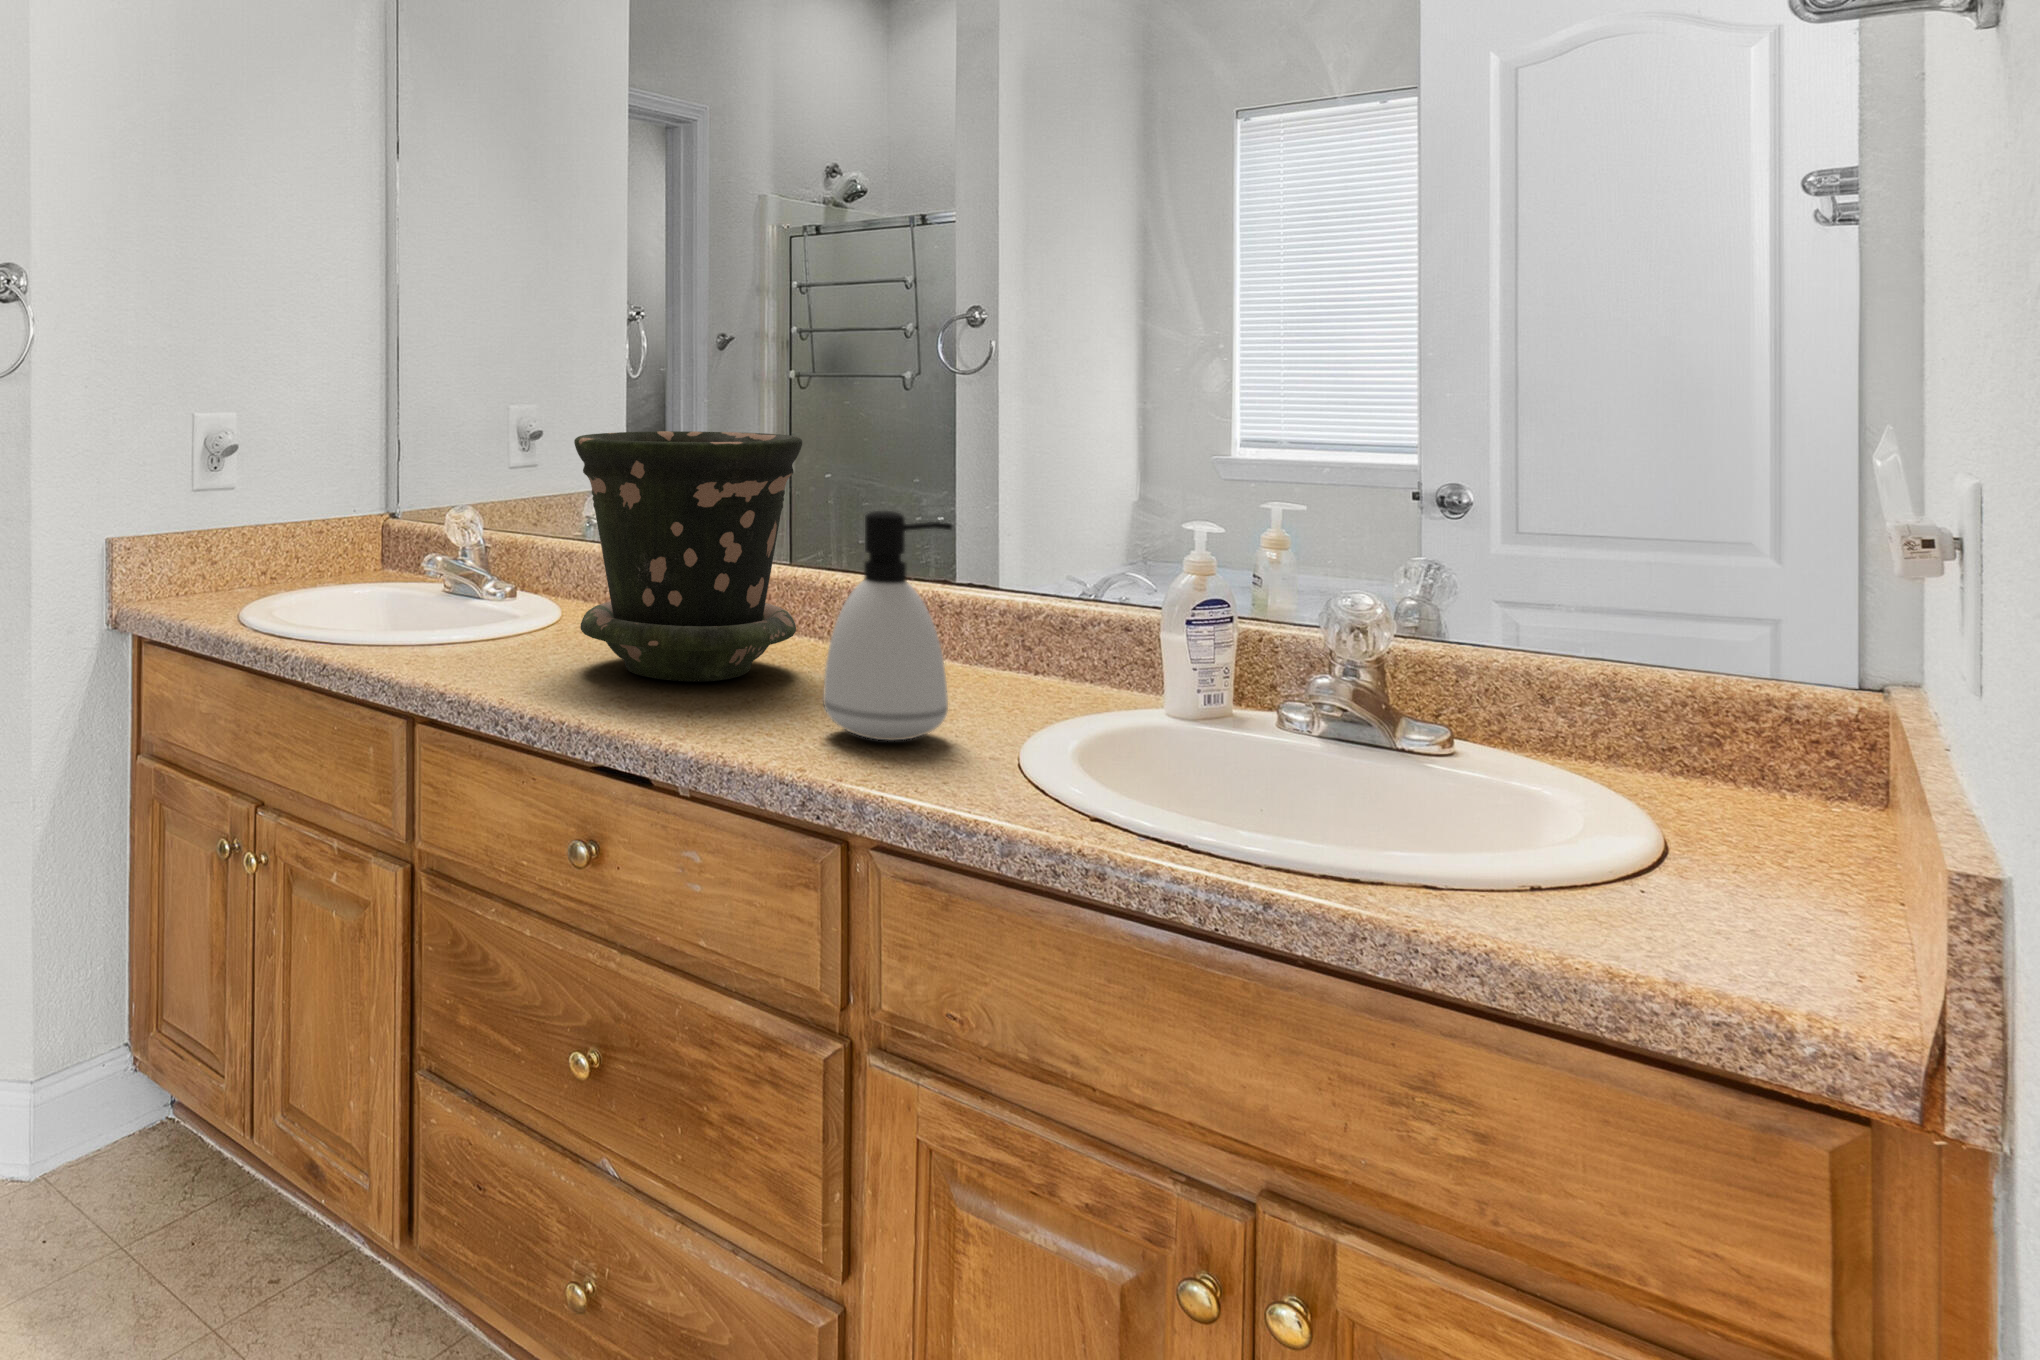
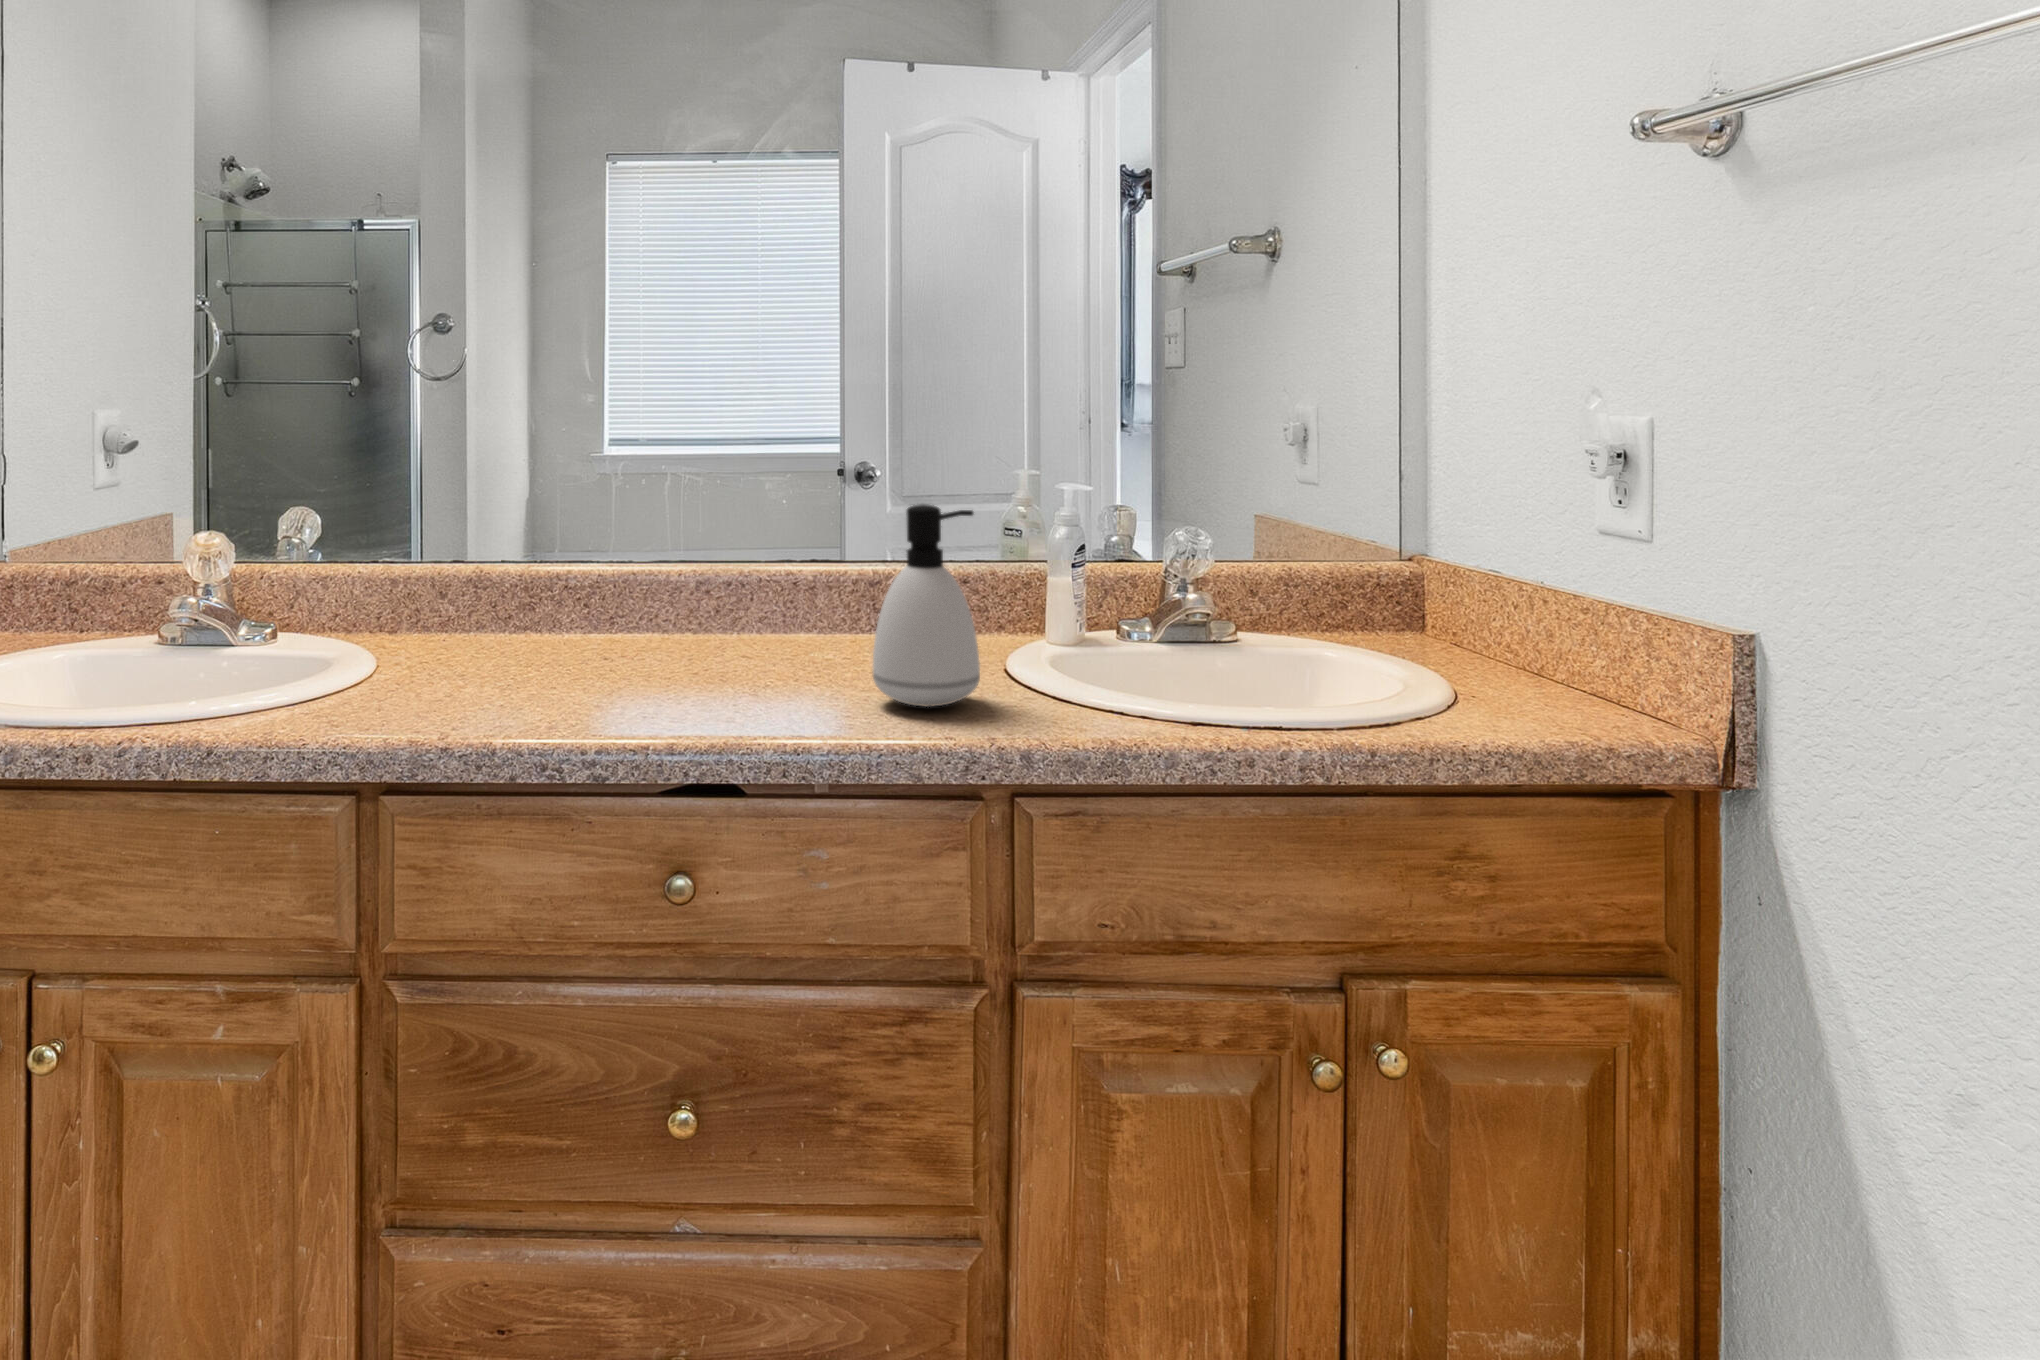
flower pot: present [574,431,802,682] -> none [520,441,744,694]

